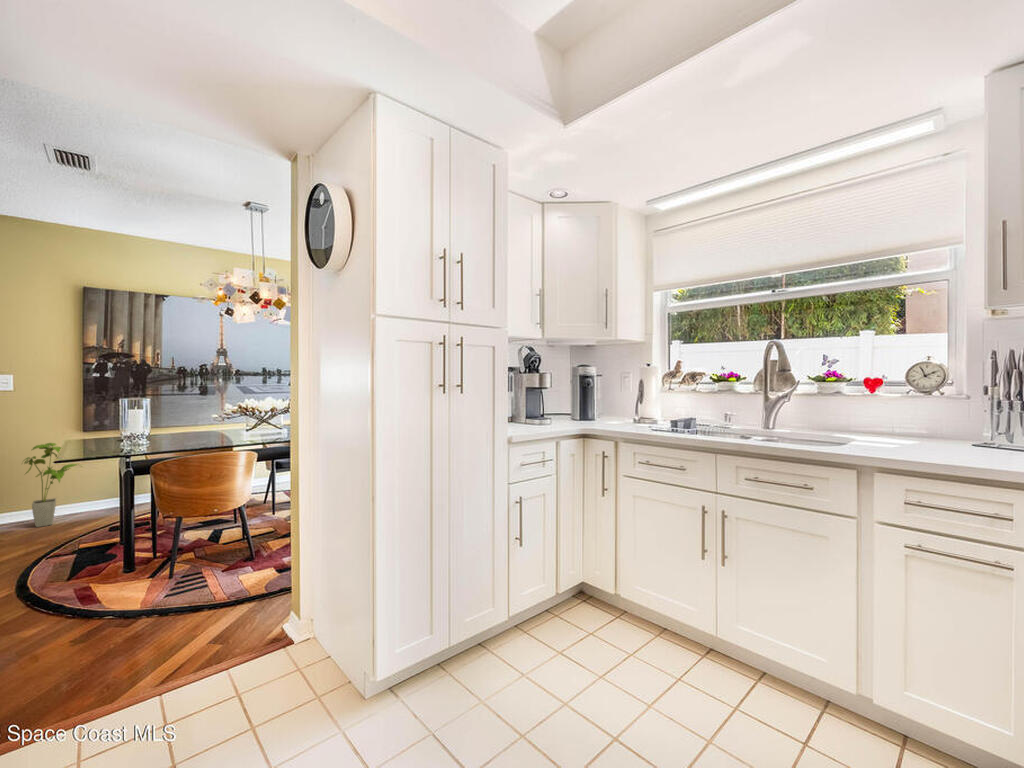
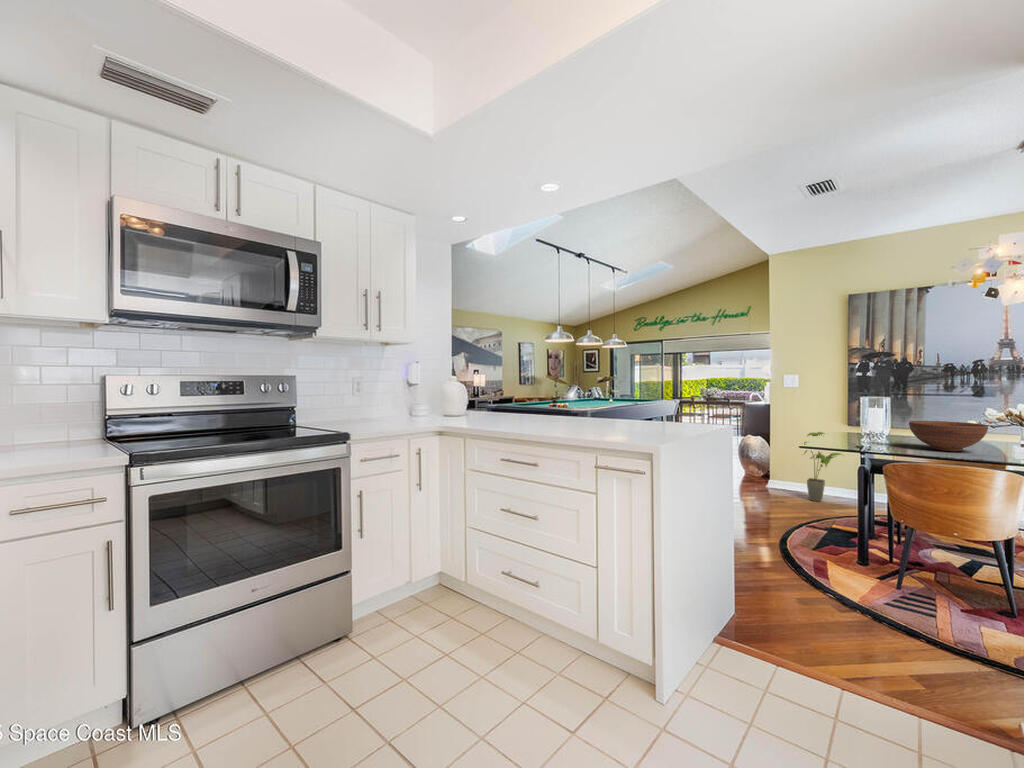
fruit bowl: none [169,417,229,442] -> present [909,421,988,451]

